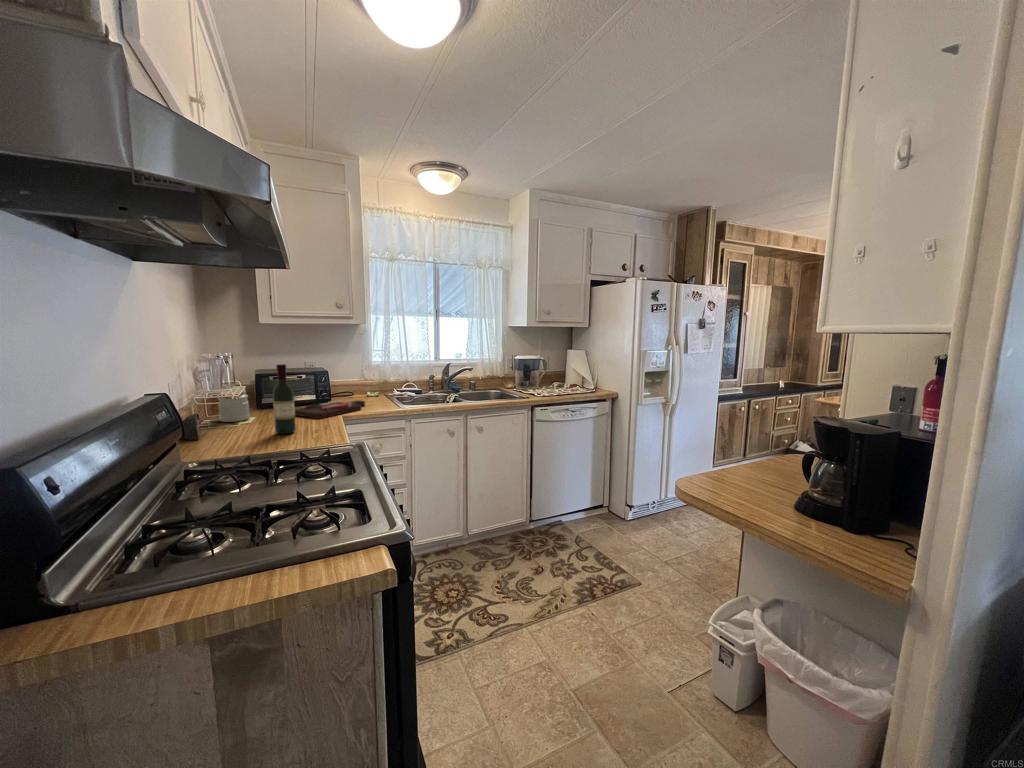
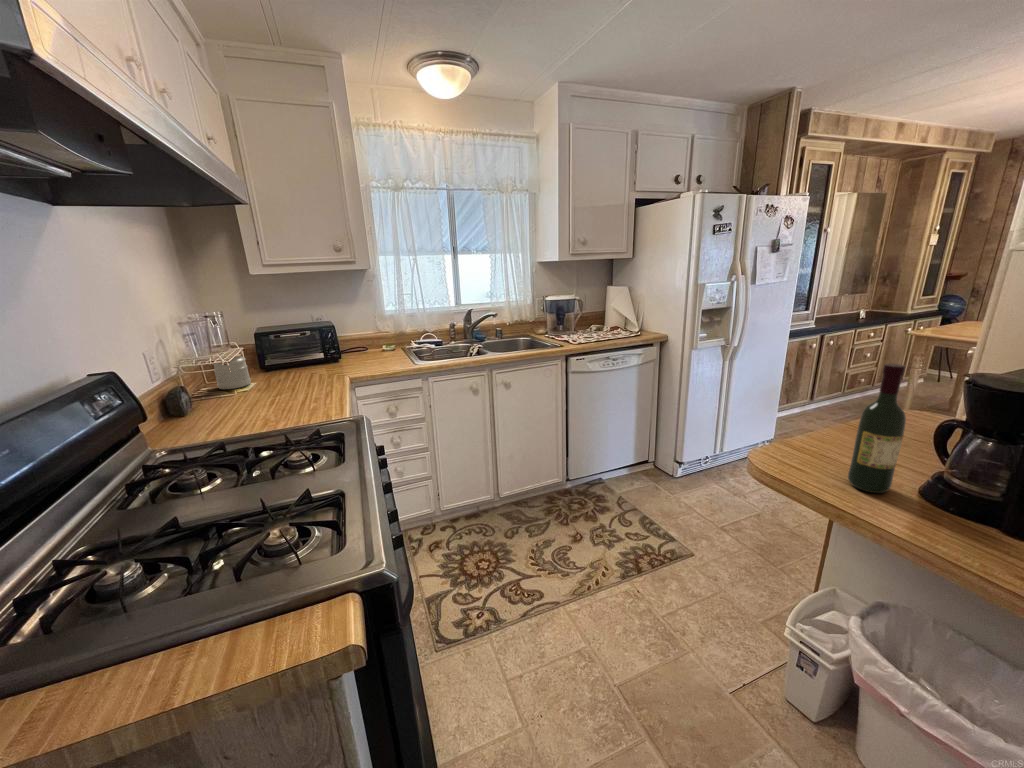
wine bottle: present [273,364,296,434] -> present [848,363,906,493]
cutting board: present [295,400,365,419] -> none [296,357,378,382]

